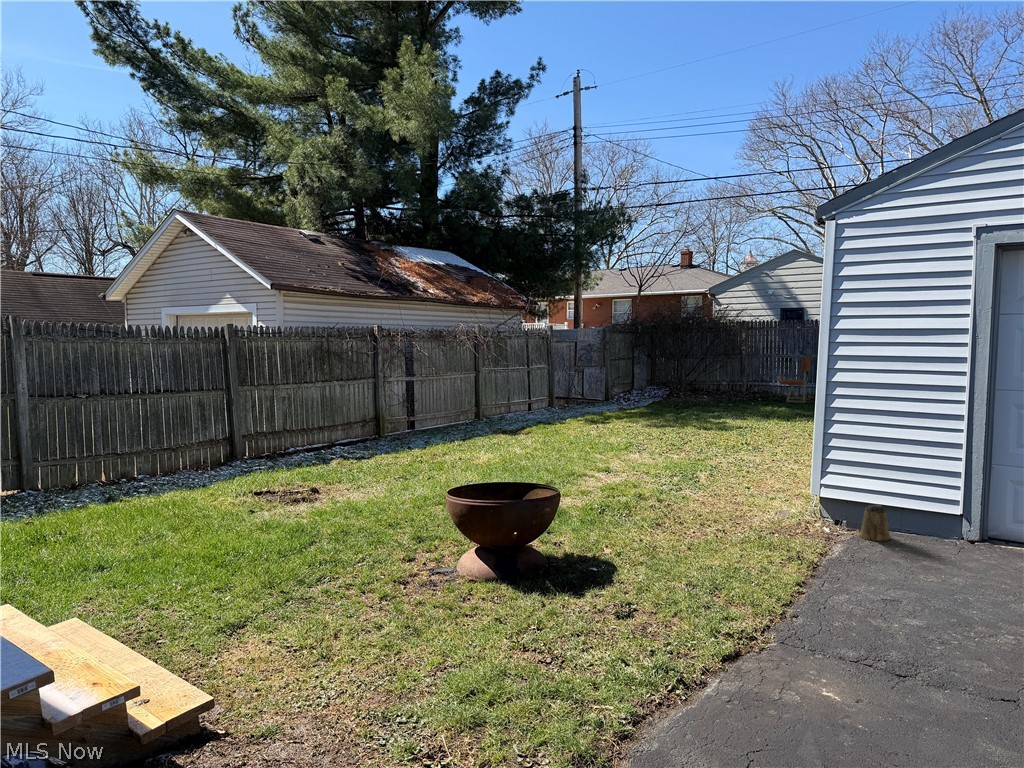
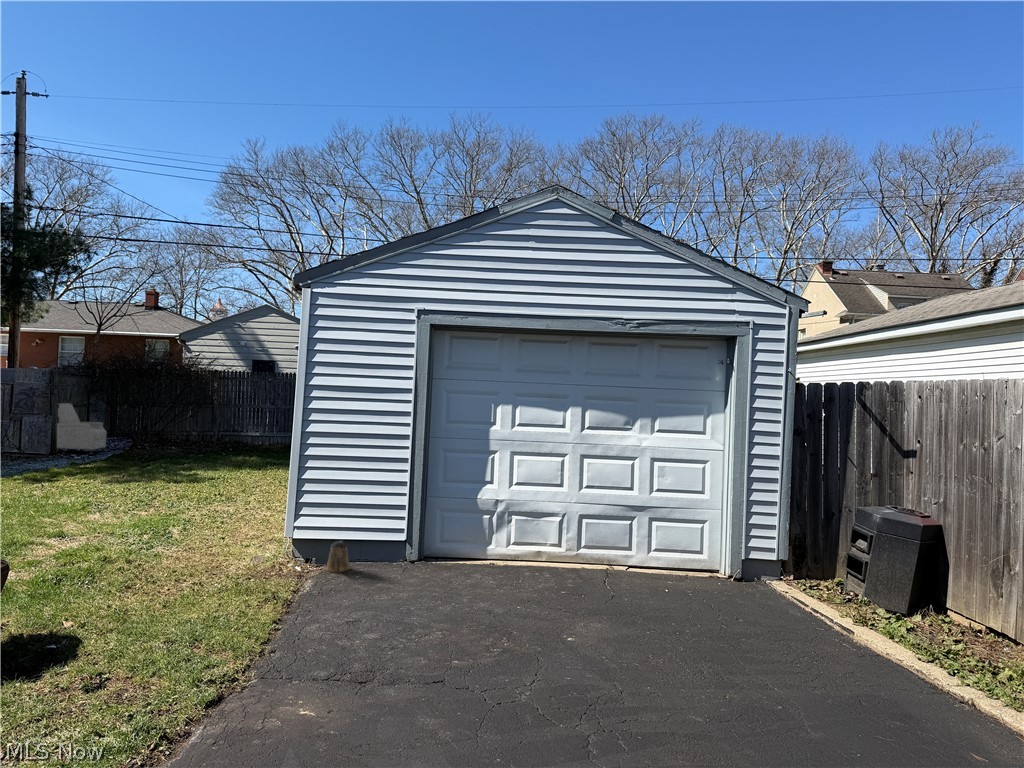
bench: present [780,357,810,403] -> none [255,408,284,452]
chair: none [606,359,647,403] -> present [53,403,107,454]

